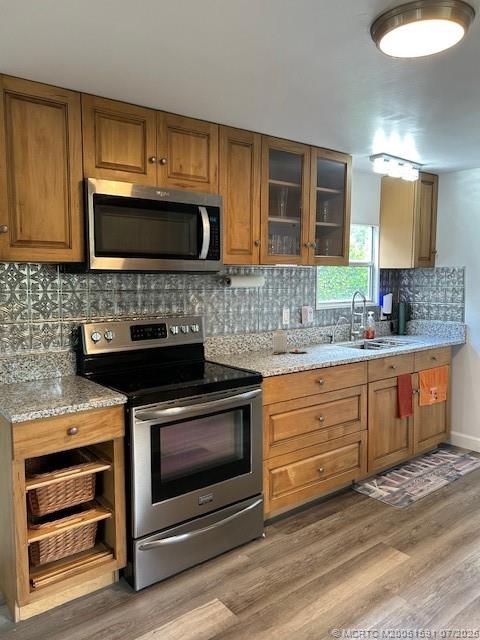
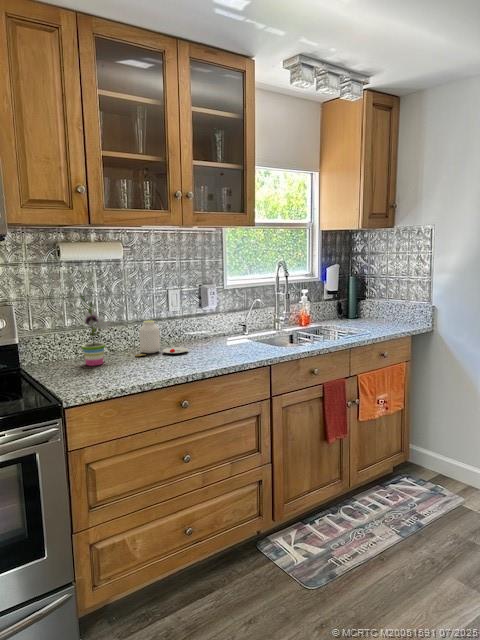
potted plant: none [243,311,262,358] -> present [81,295,110,366]

